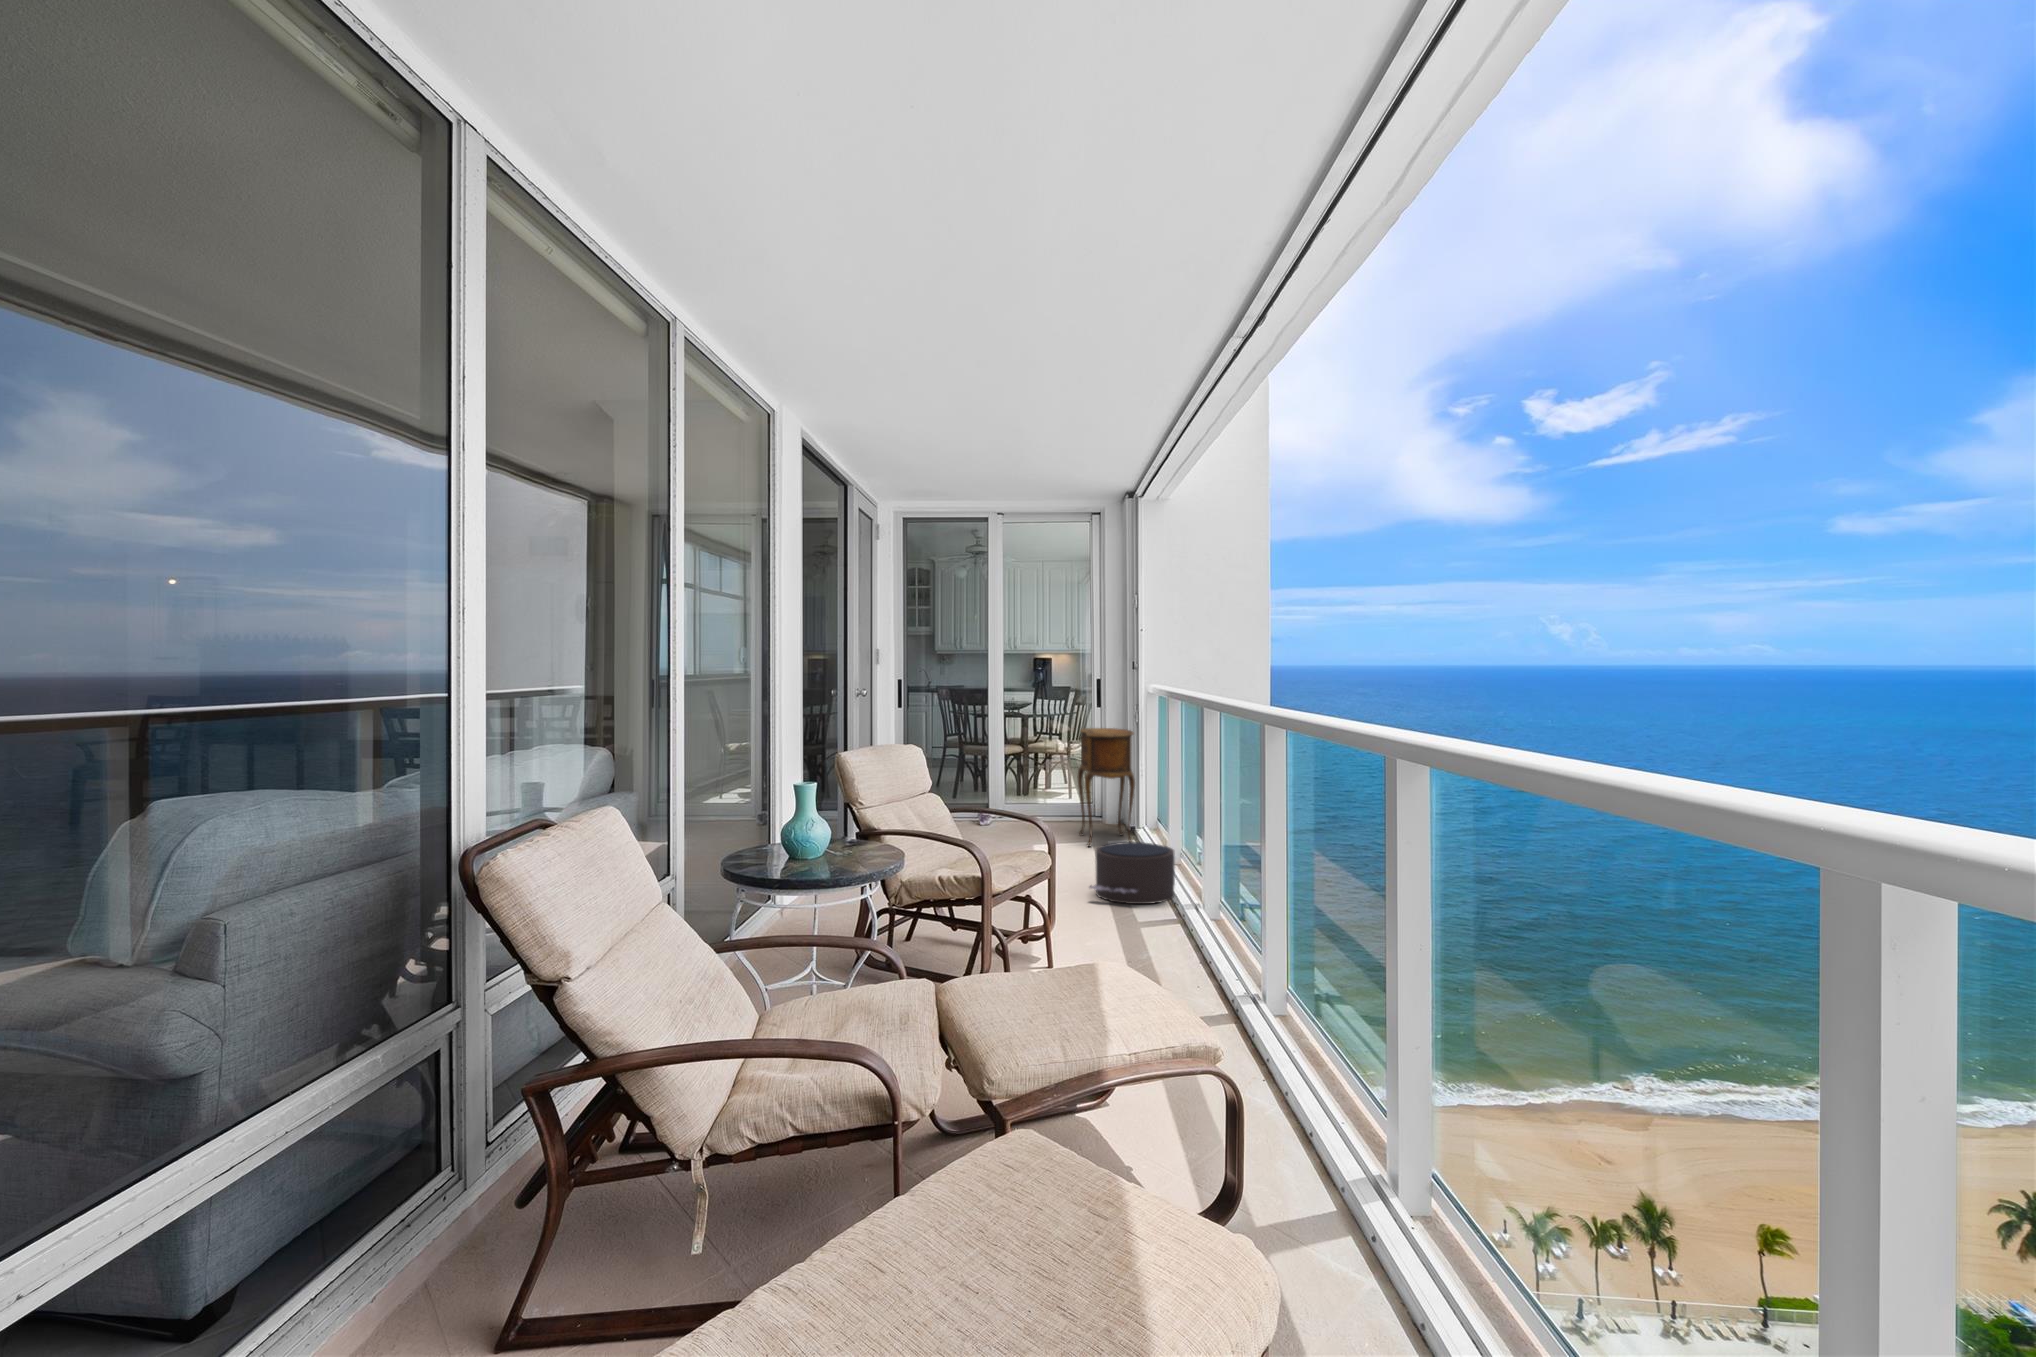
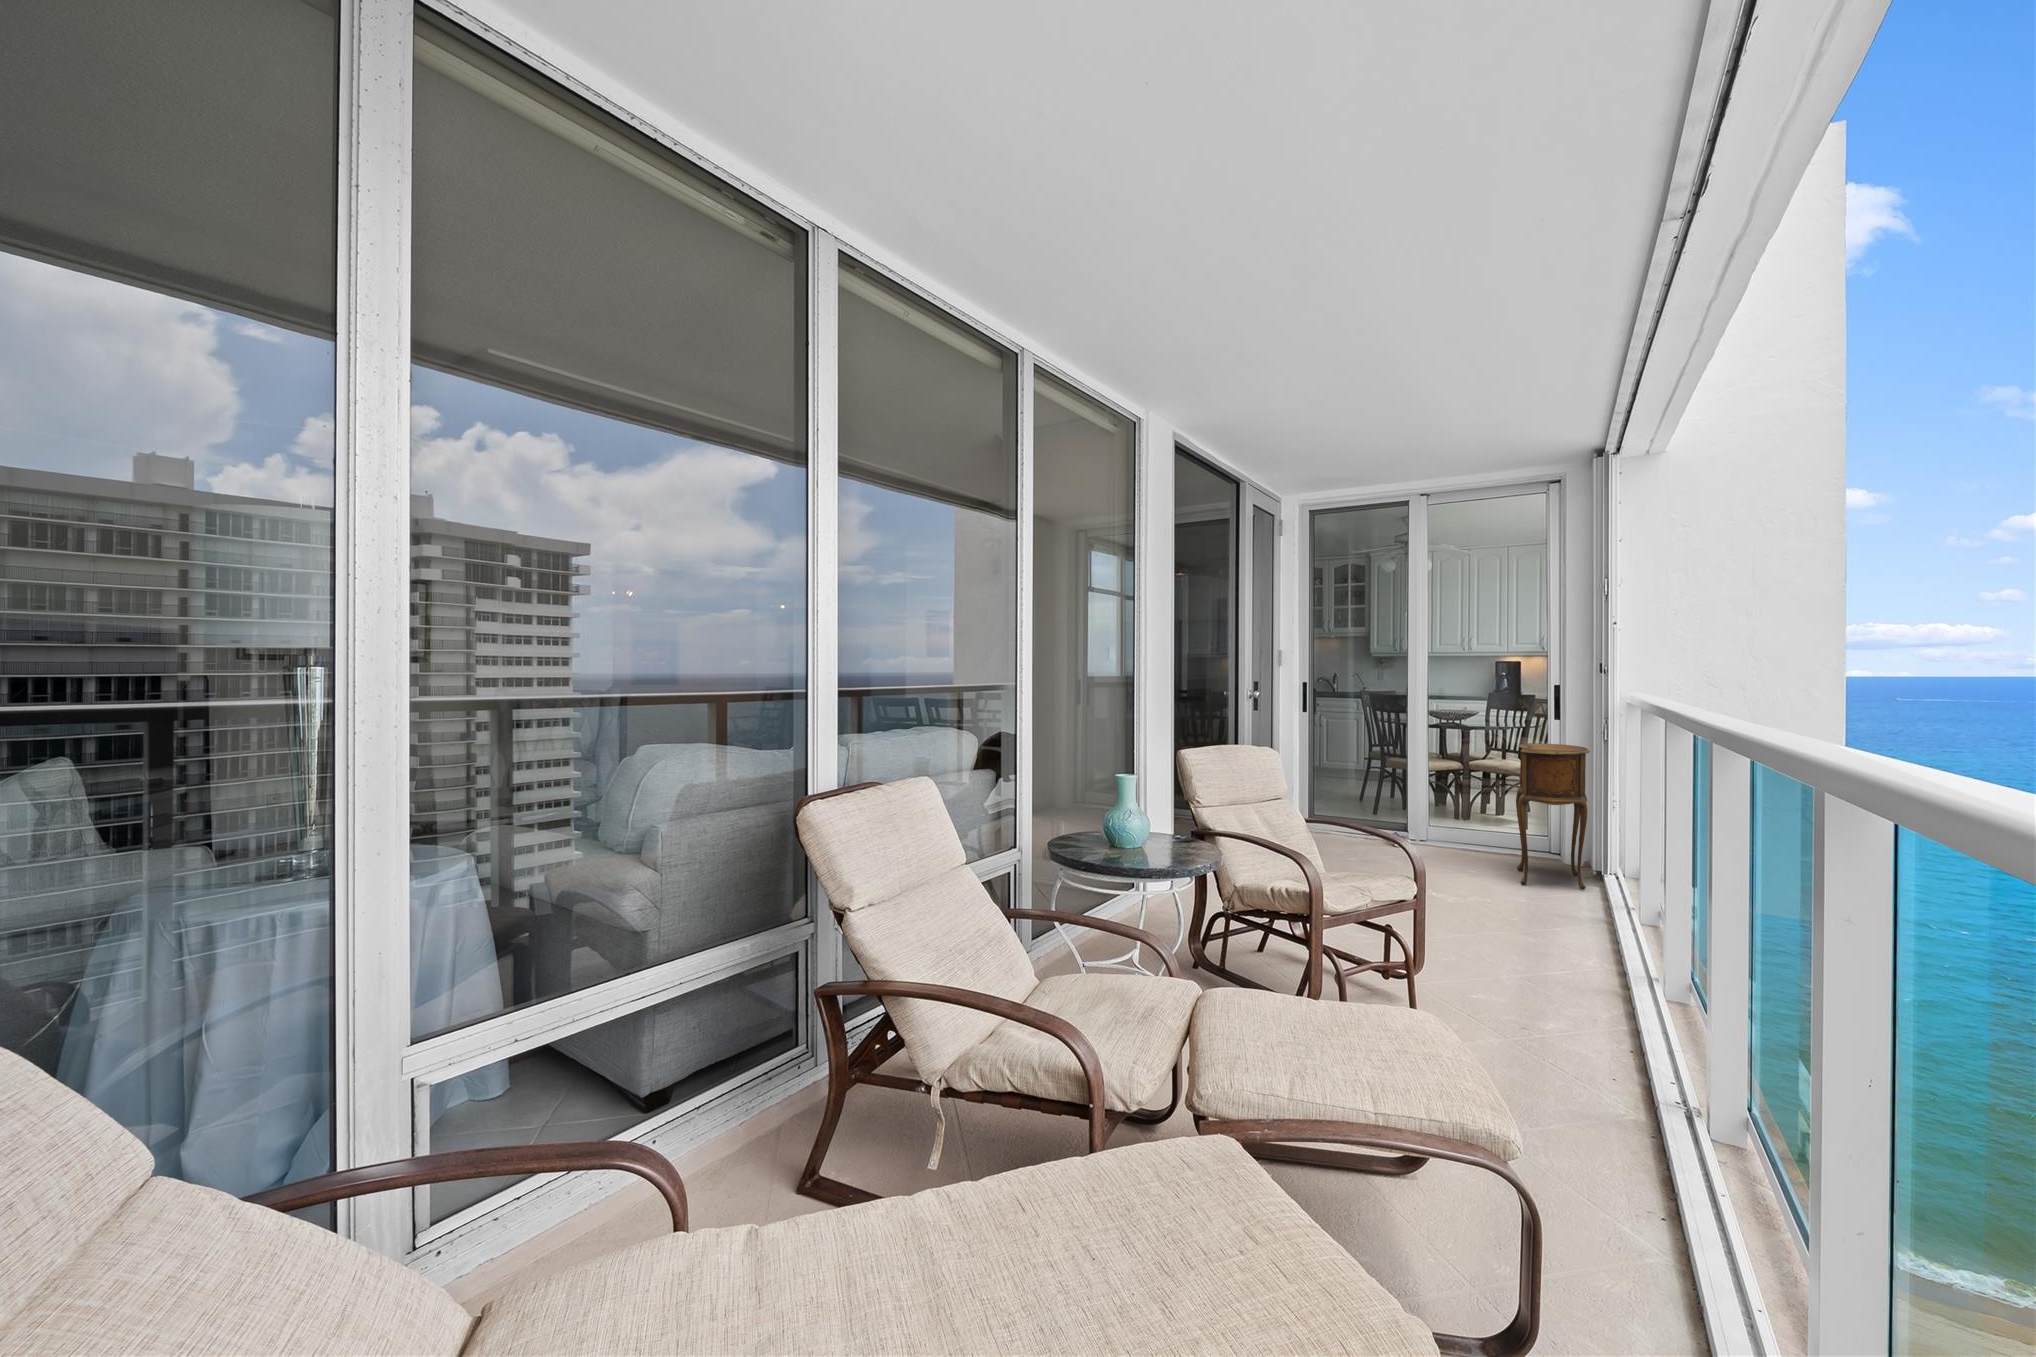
pouf: present [1089,842,1175,904] -> none [1487,880,1611,957]

